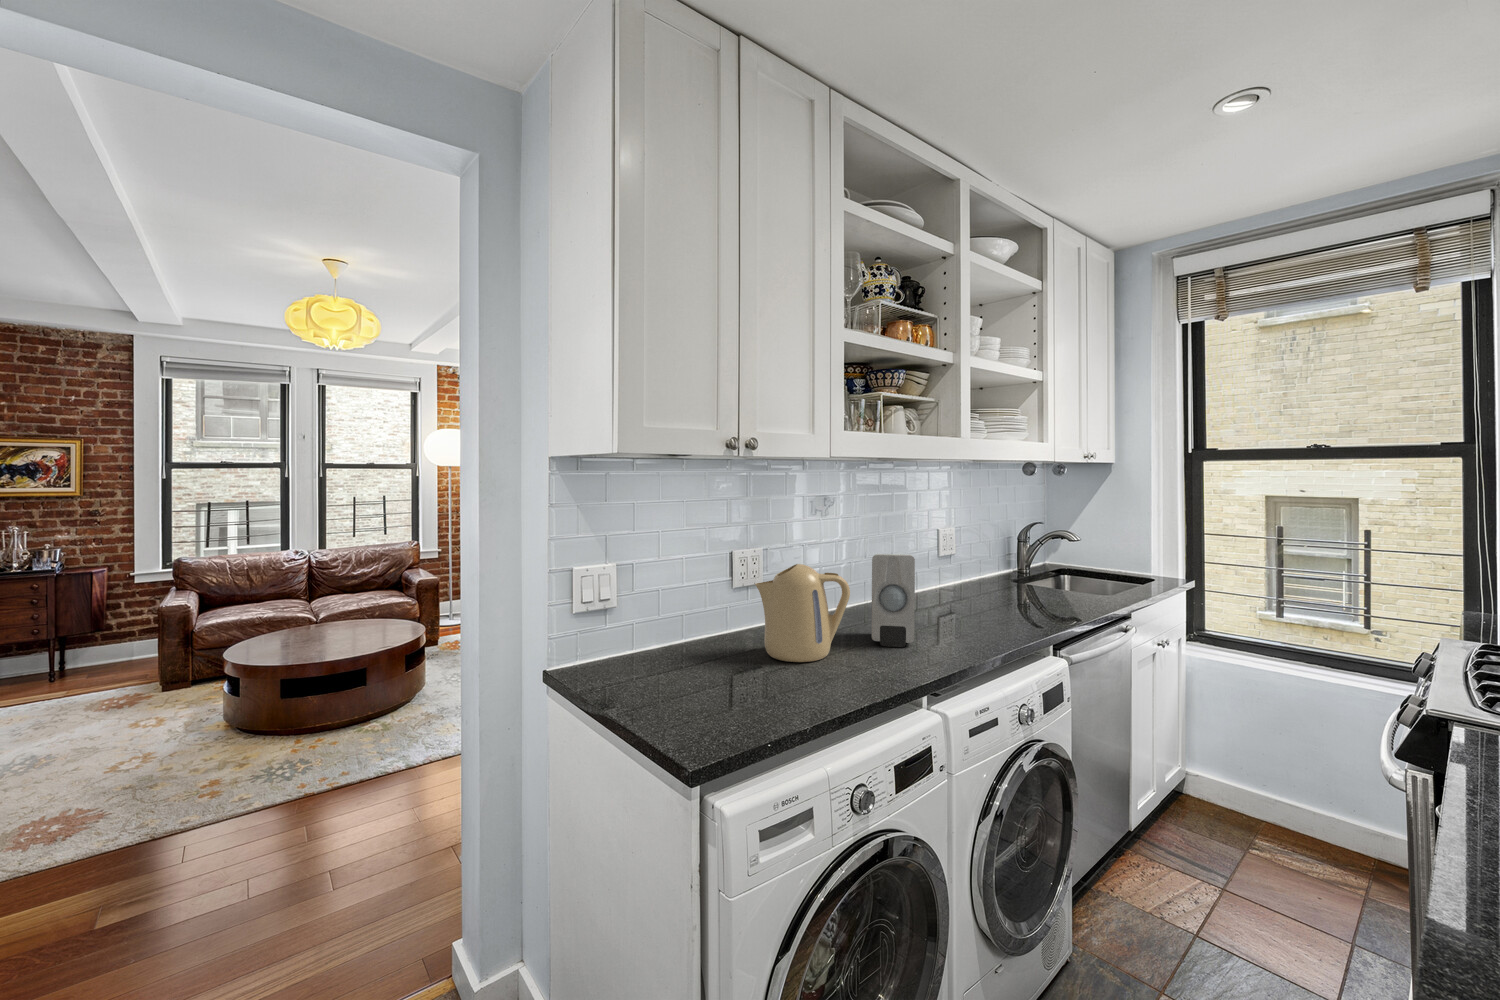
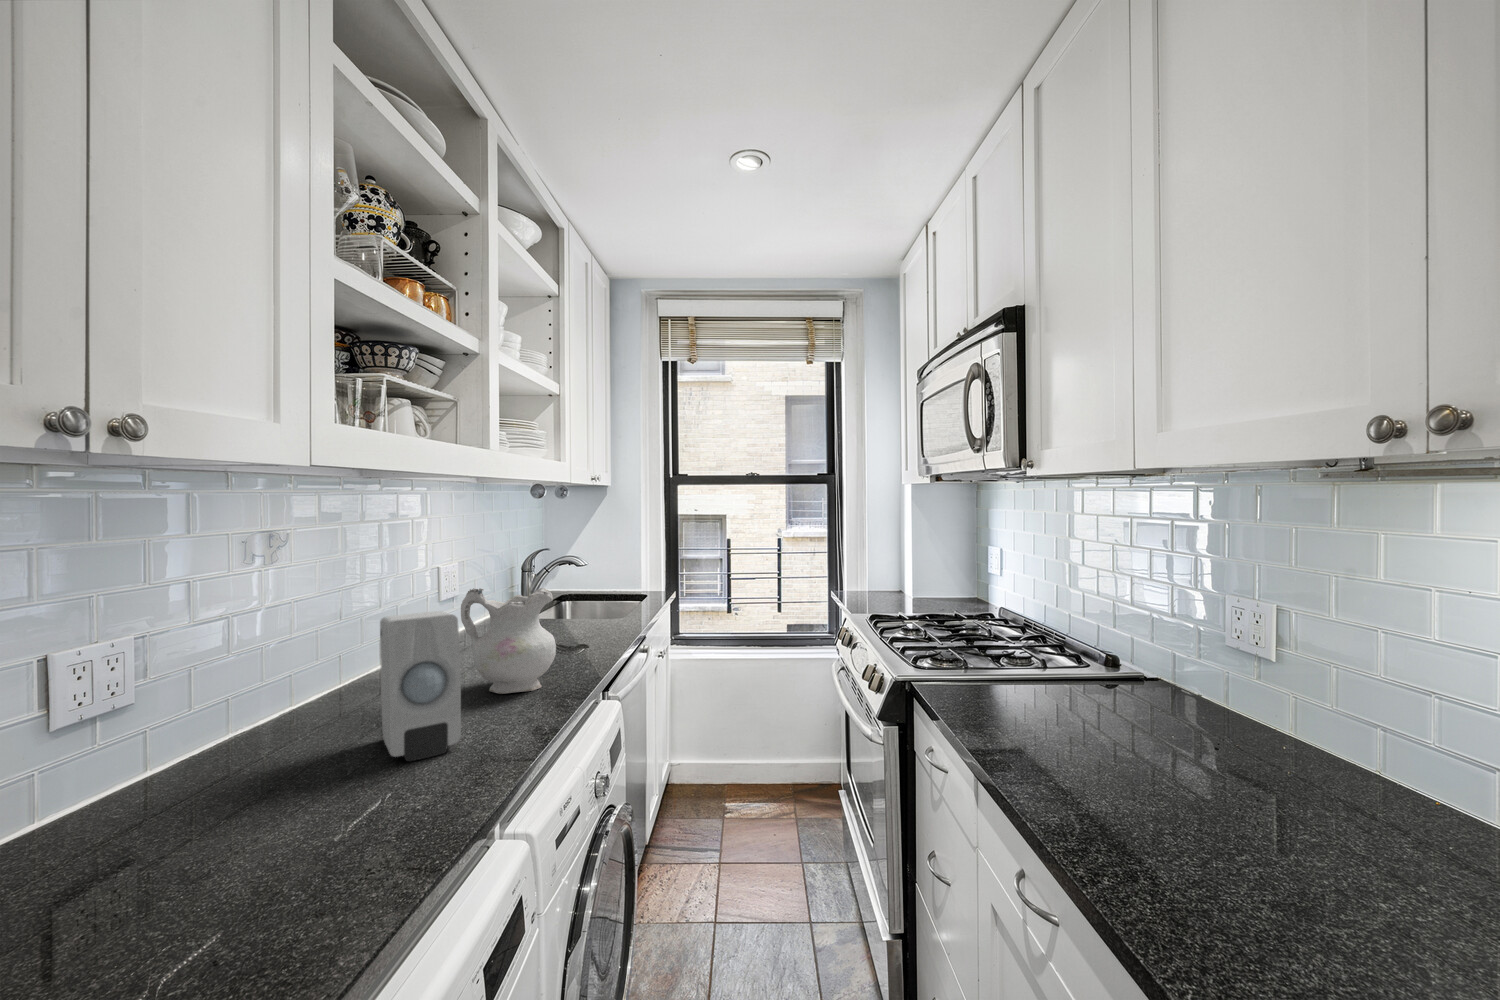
ceramic pitcher: none [934,544,1005,628] -> present [461,588,556,694]
kettle: present [755,564,850,662] -> none [127,662,357,865]

